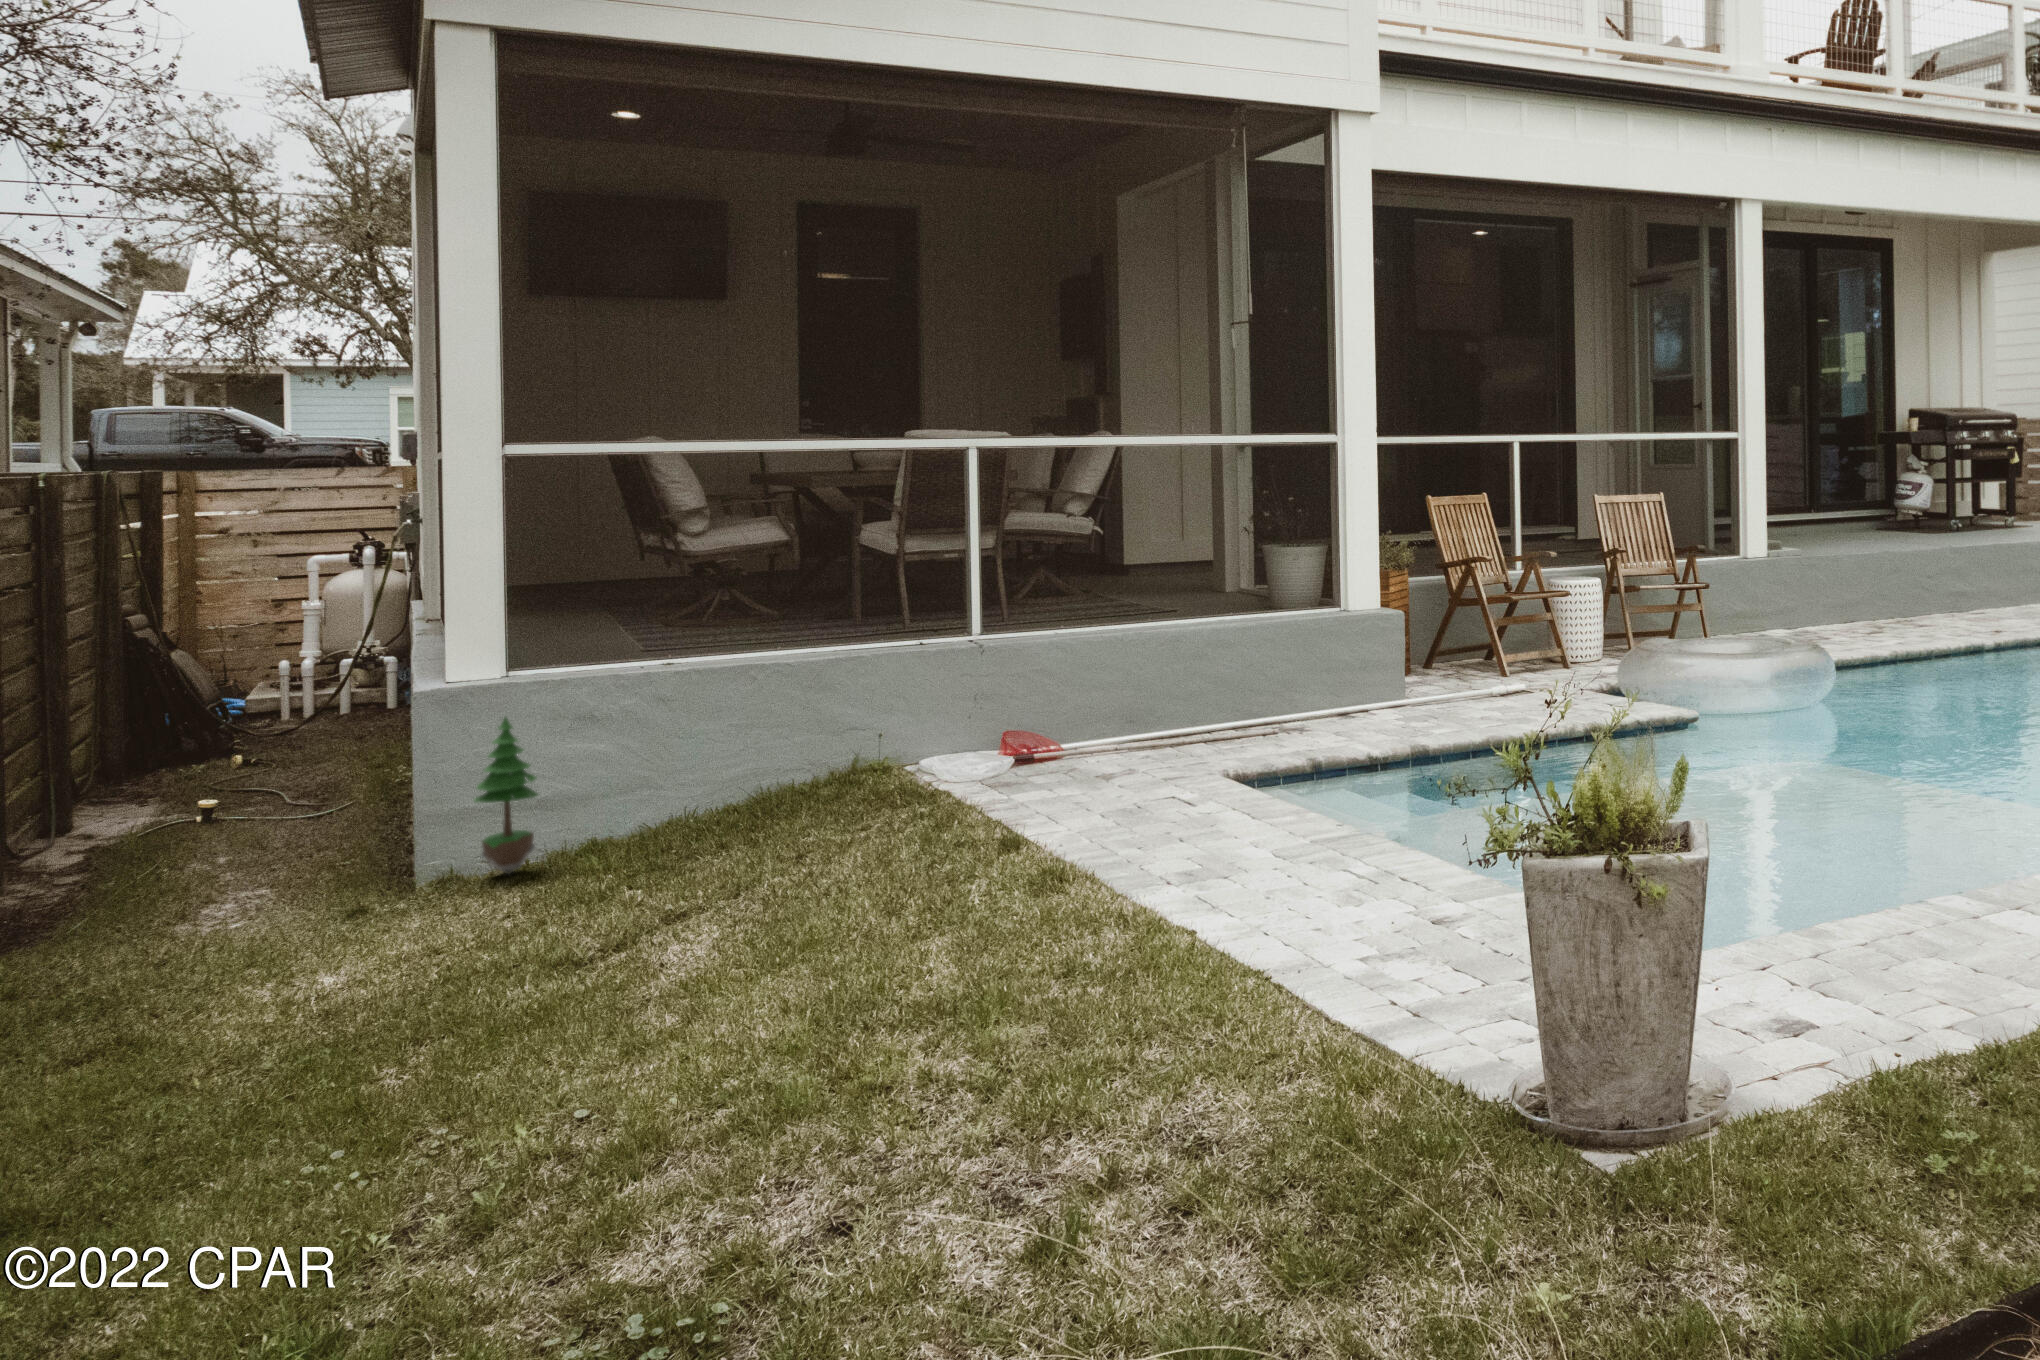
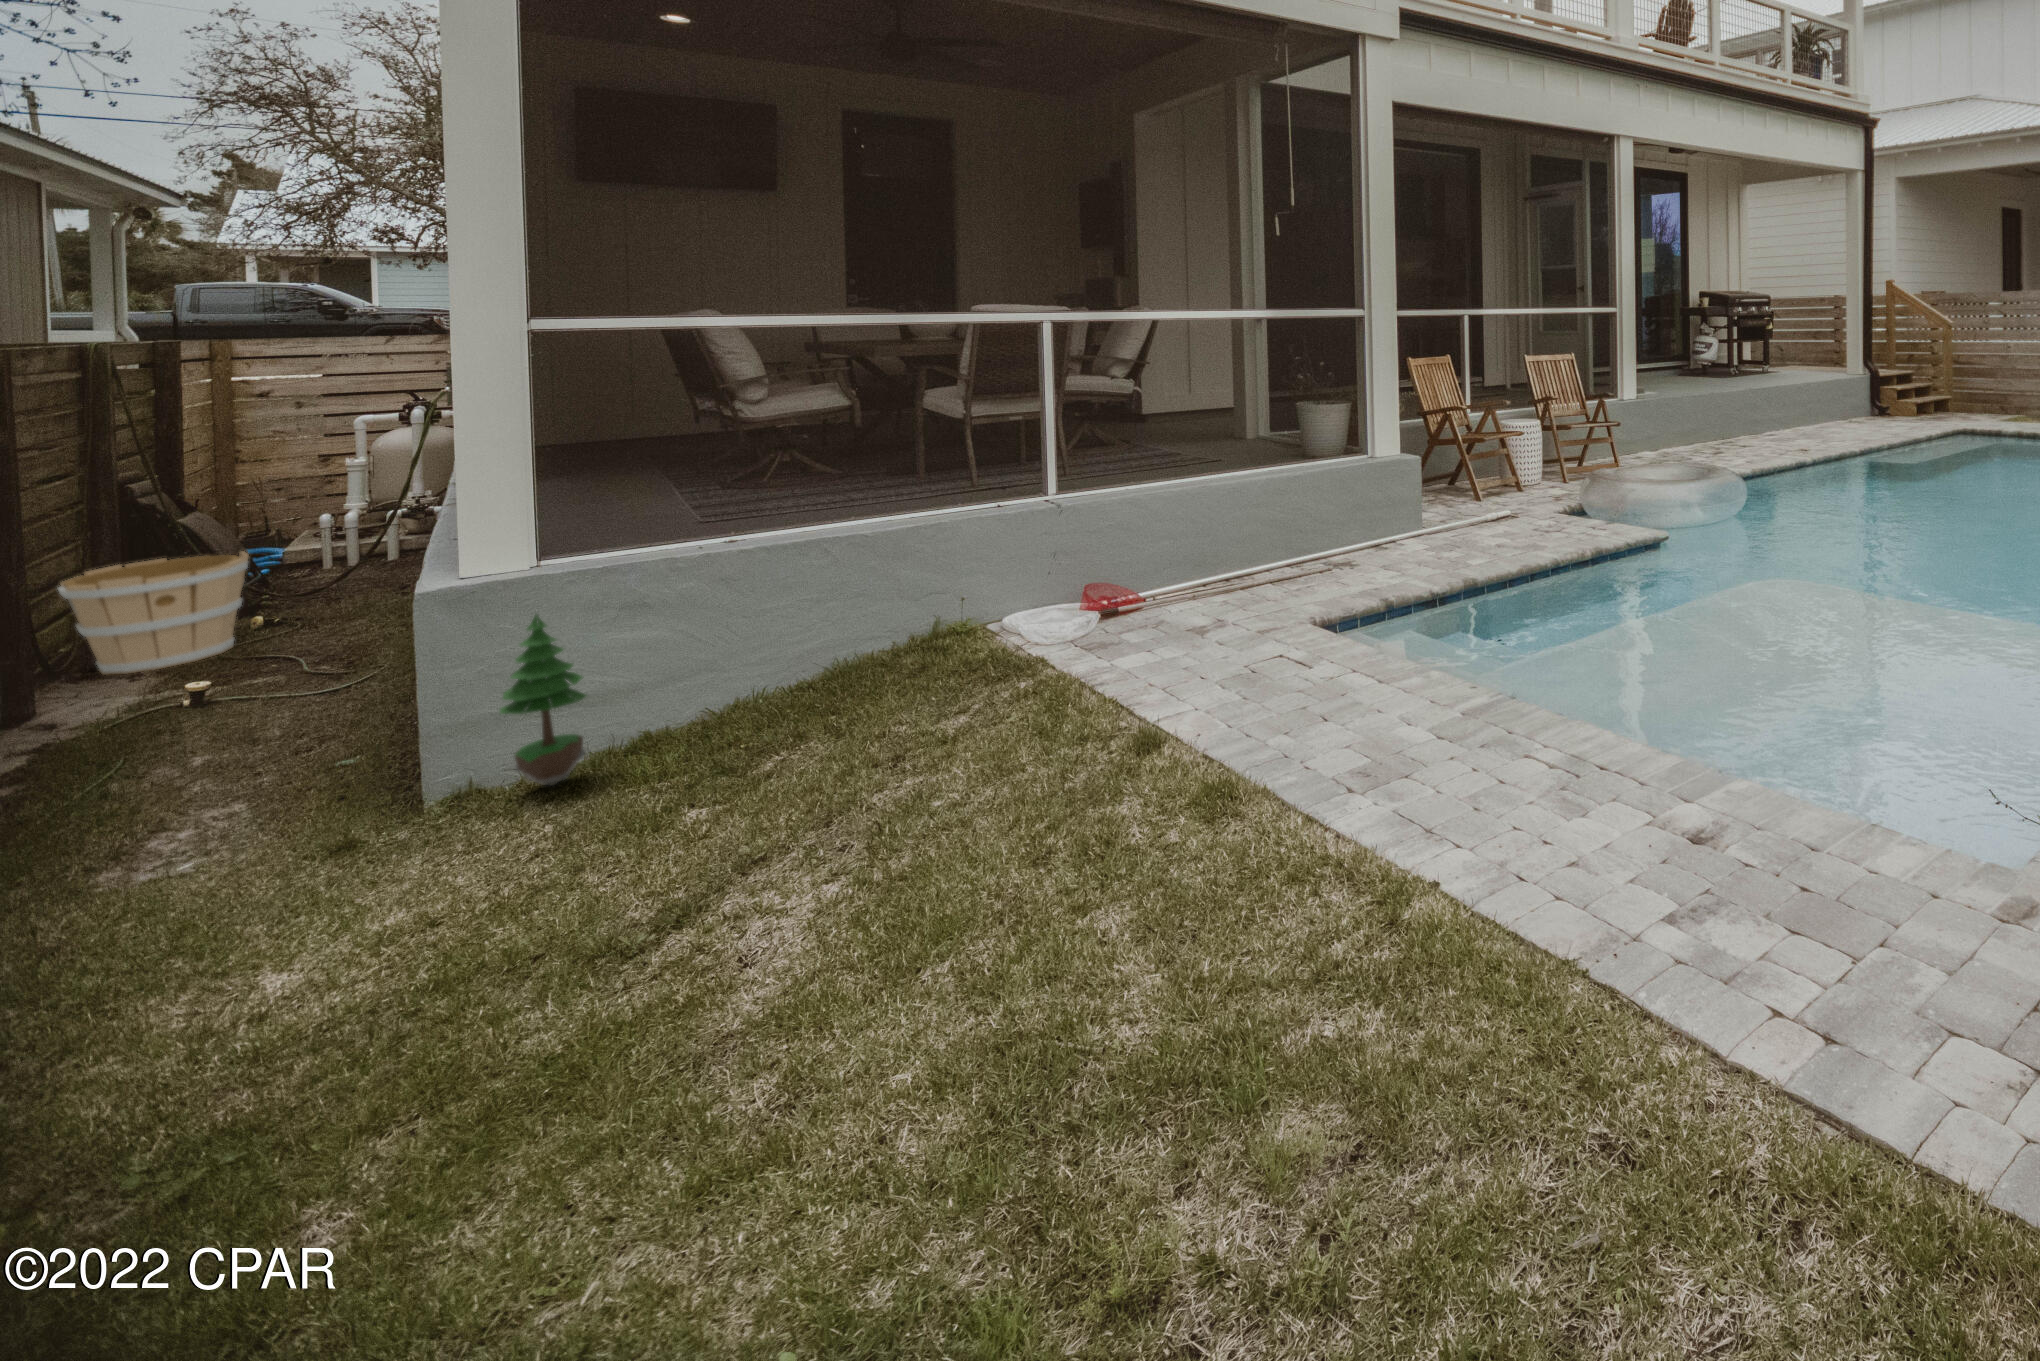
wooden bucket: none [101,681,243,792] -> present [58,551,248,675]

